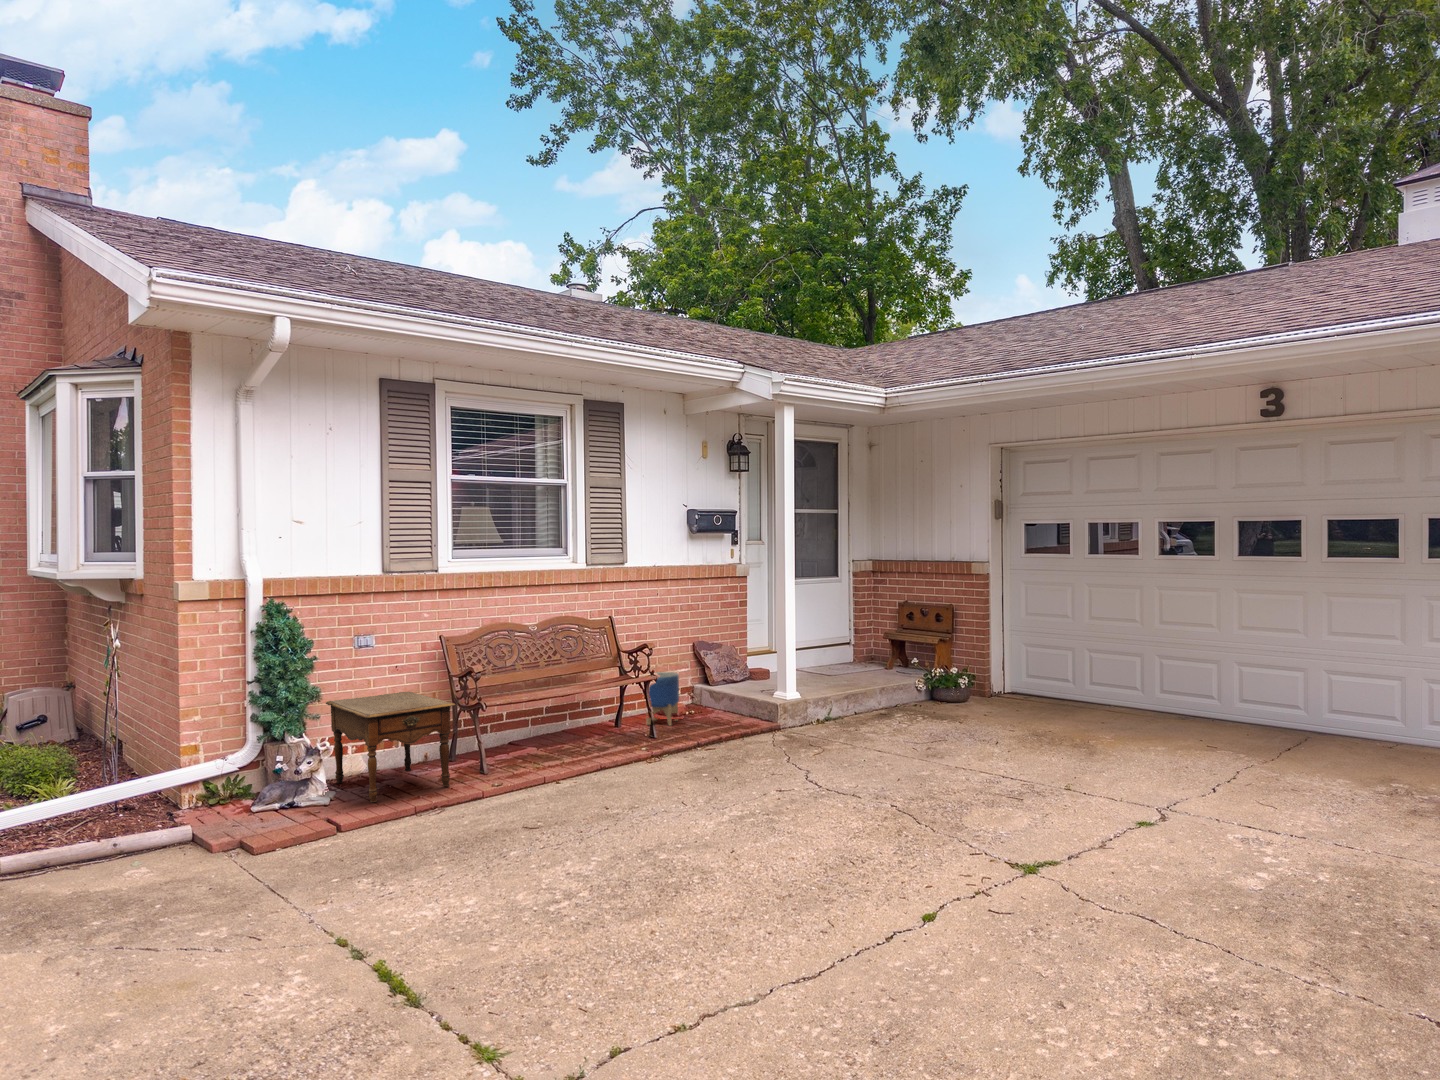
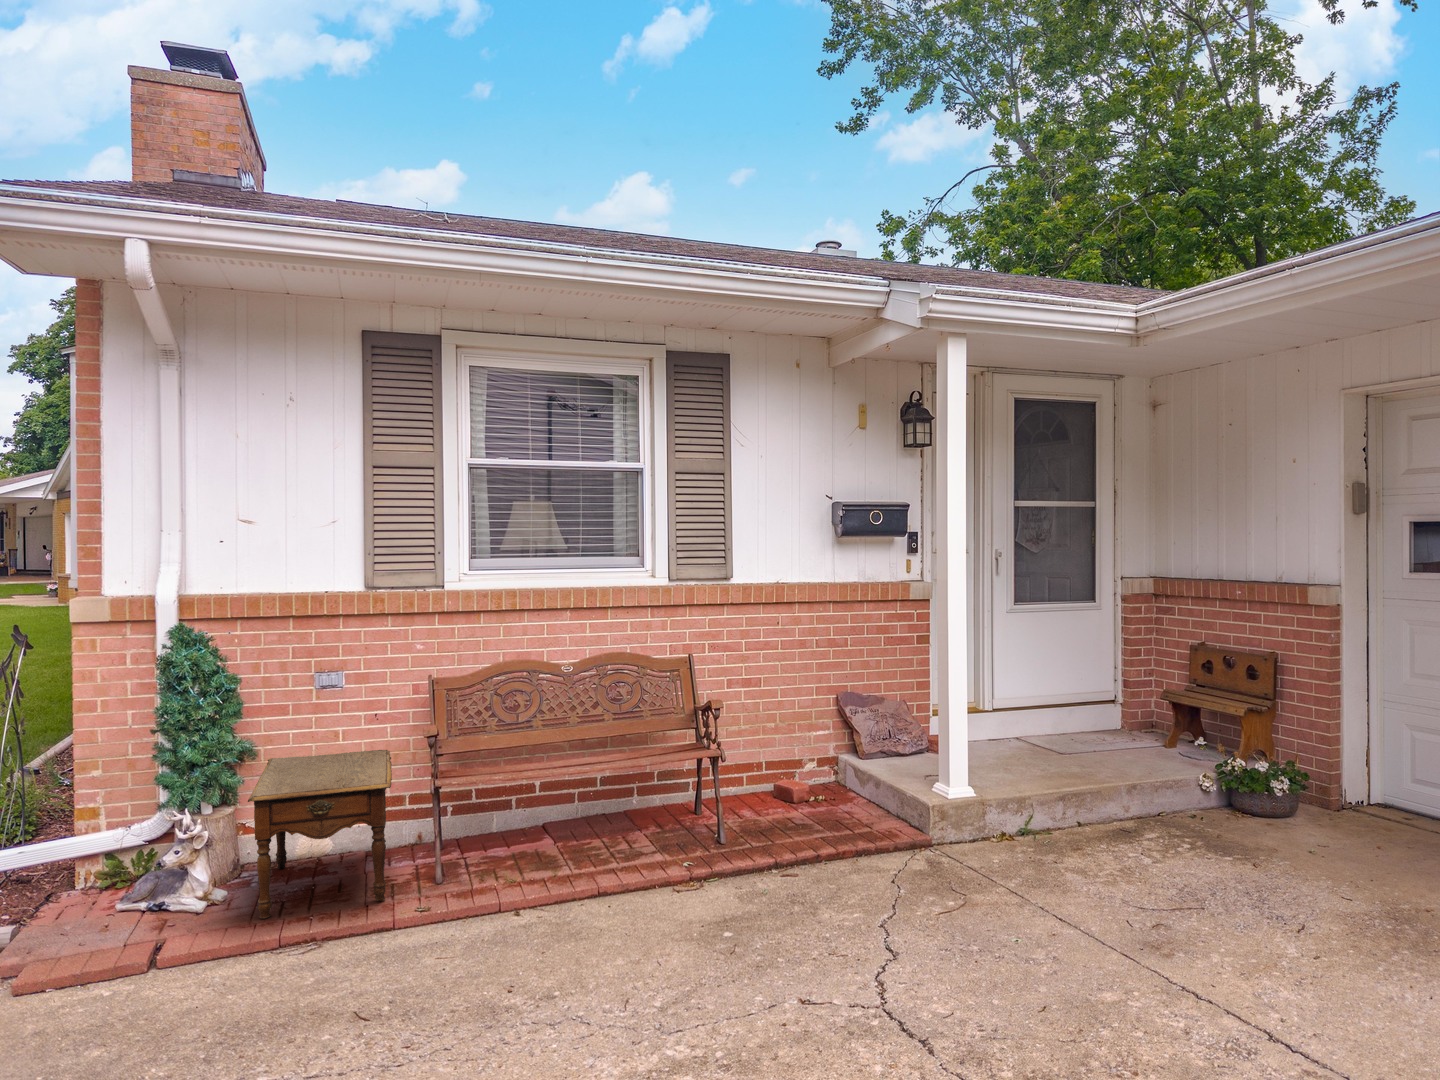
planter: present [646,672,679,725] -> none [751,734,800,816]

